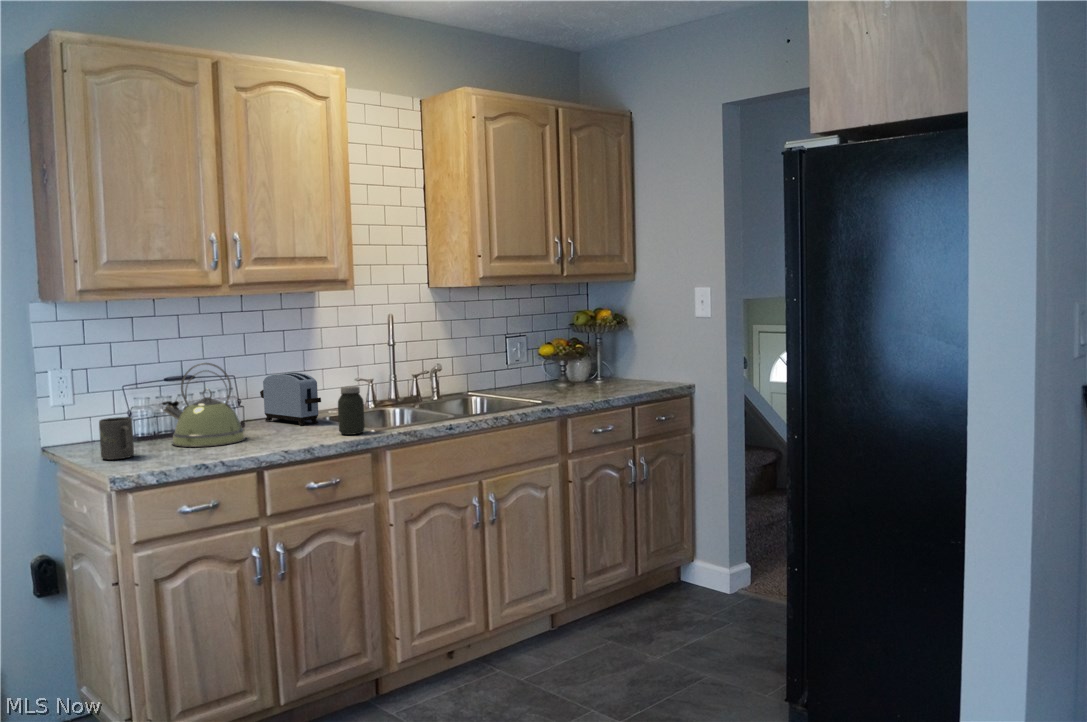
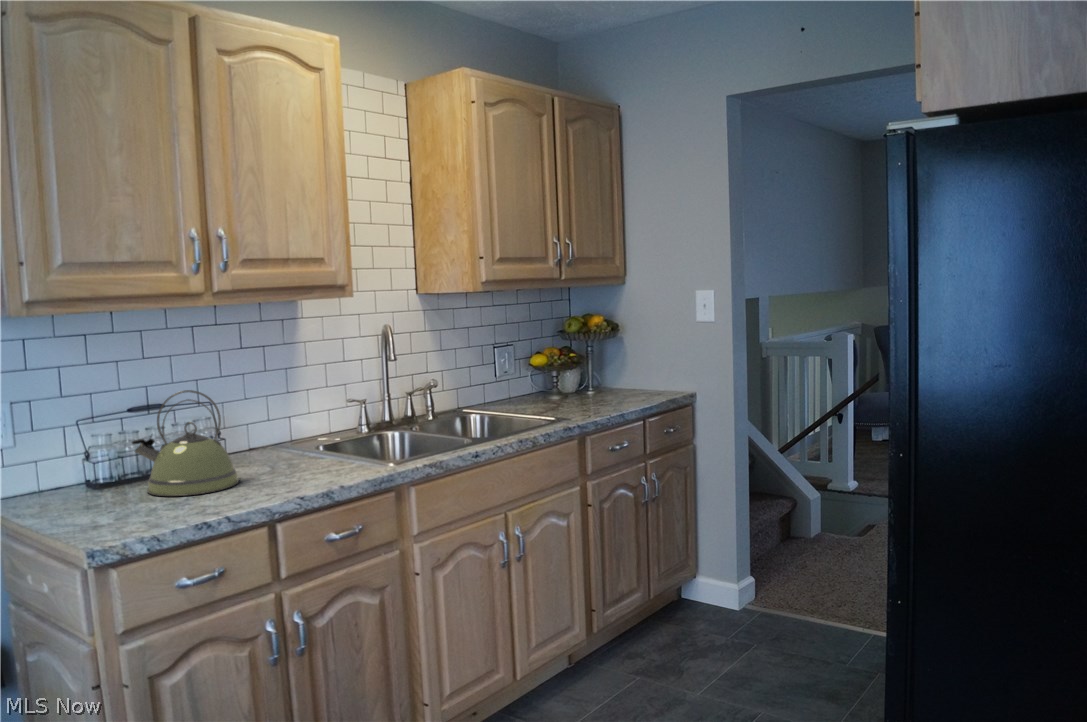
toaster: present [260,373,321,425] -> none [239,396,320,459]
jar: present [338,386,365,435] -> none [351,412,383,471]
mug: present [99,417,134,460] -> none [59,464,106,520]

